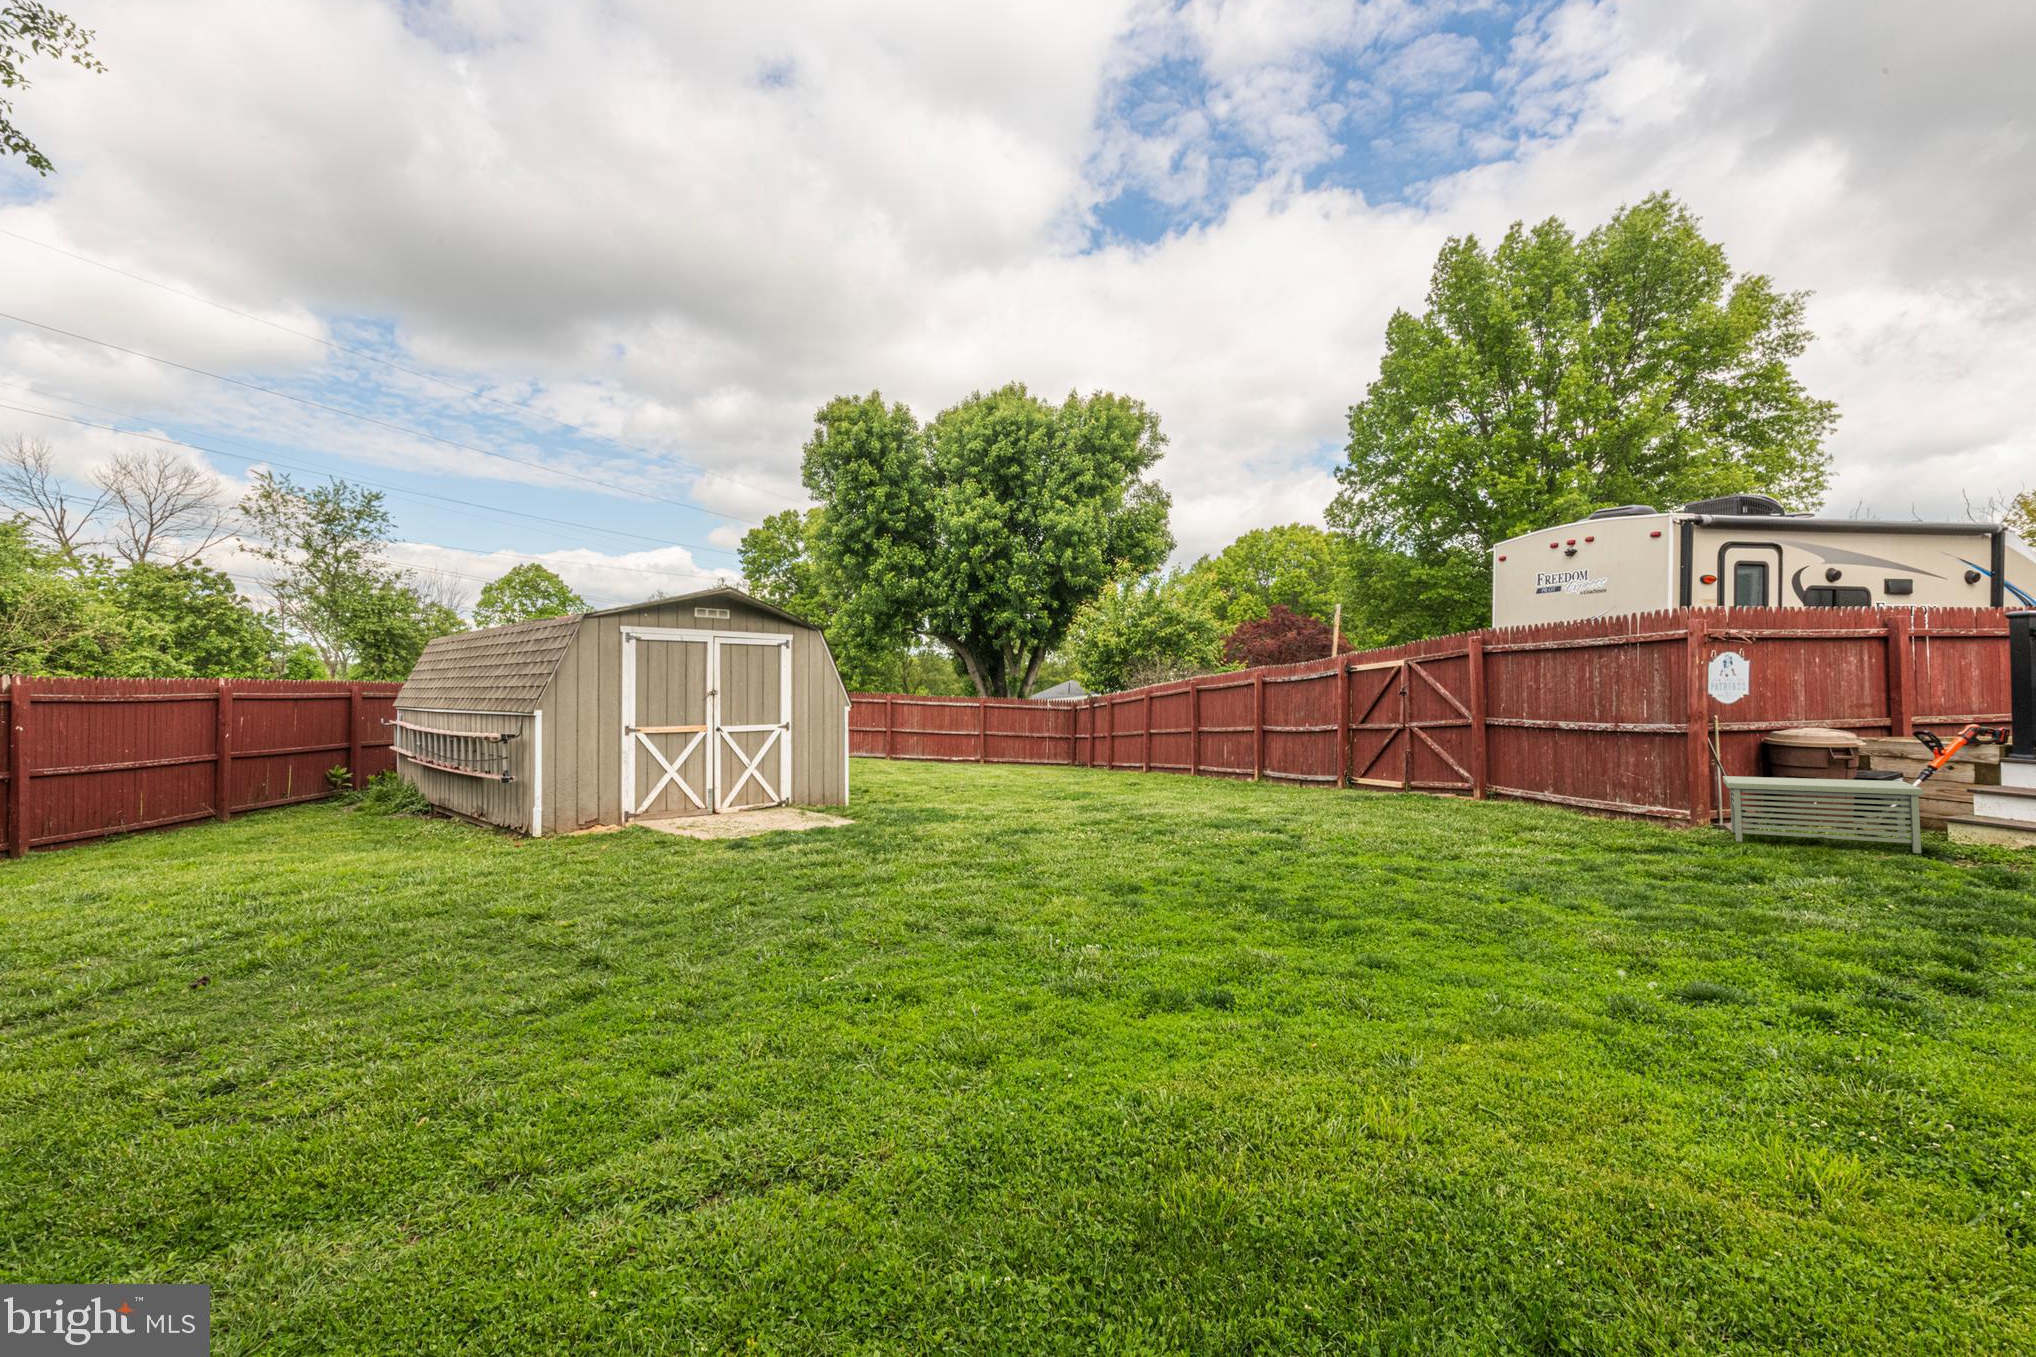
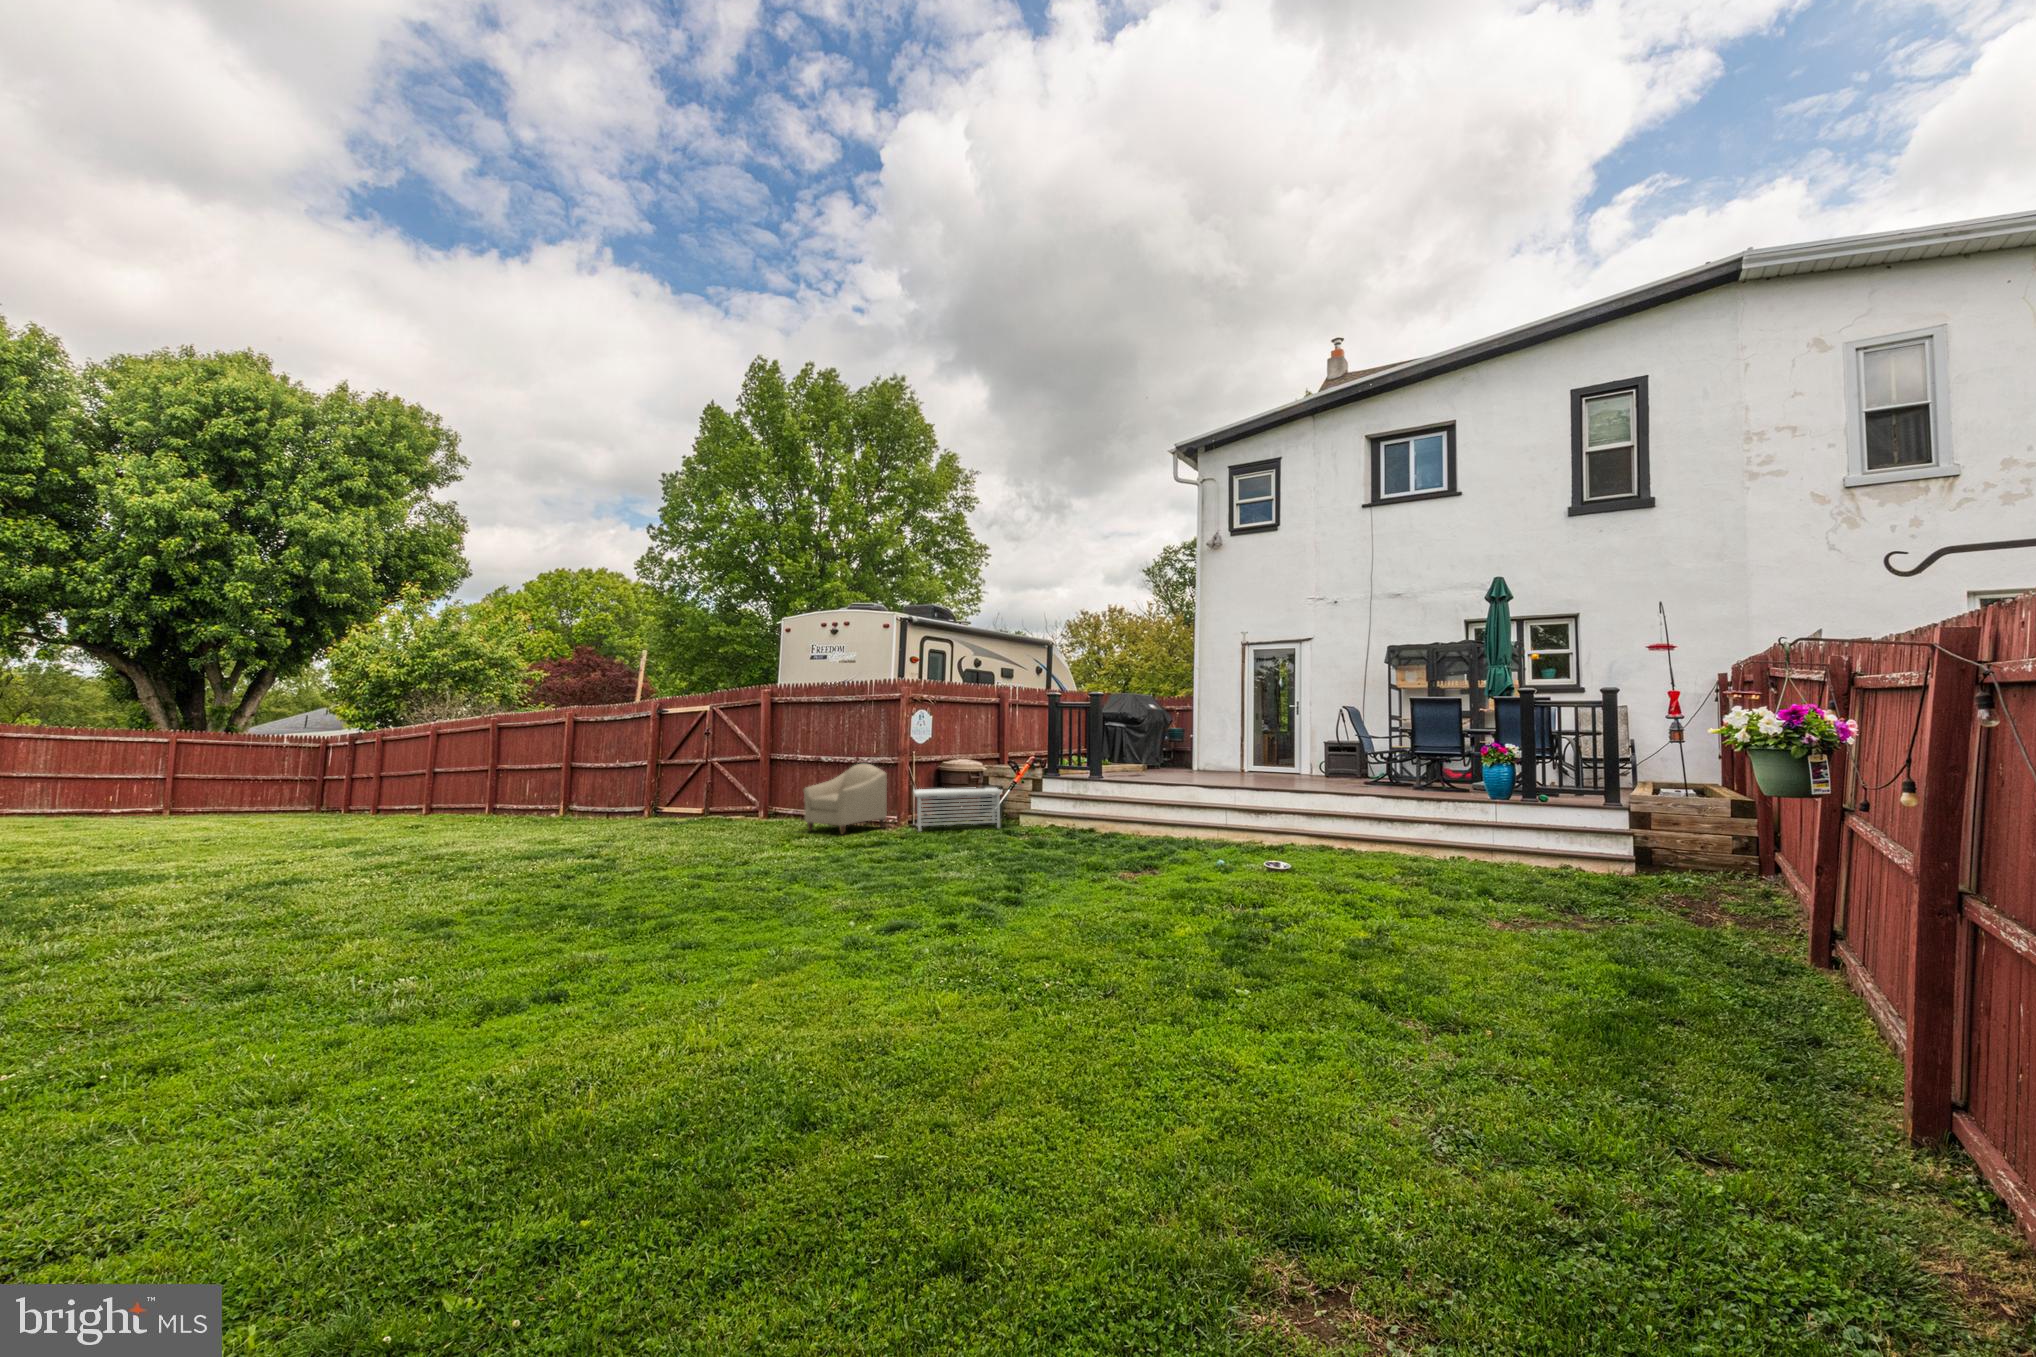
chair: none [1532,734,1674,833] -> present [804,764,887,834]

